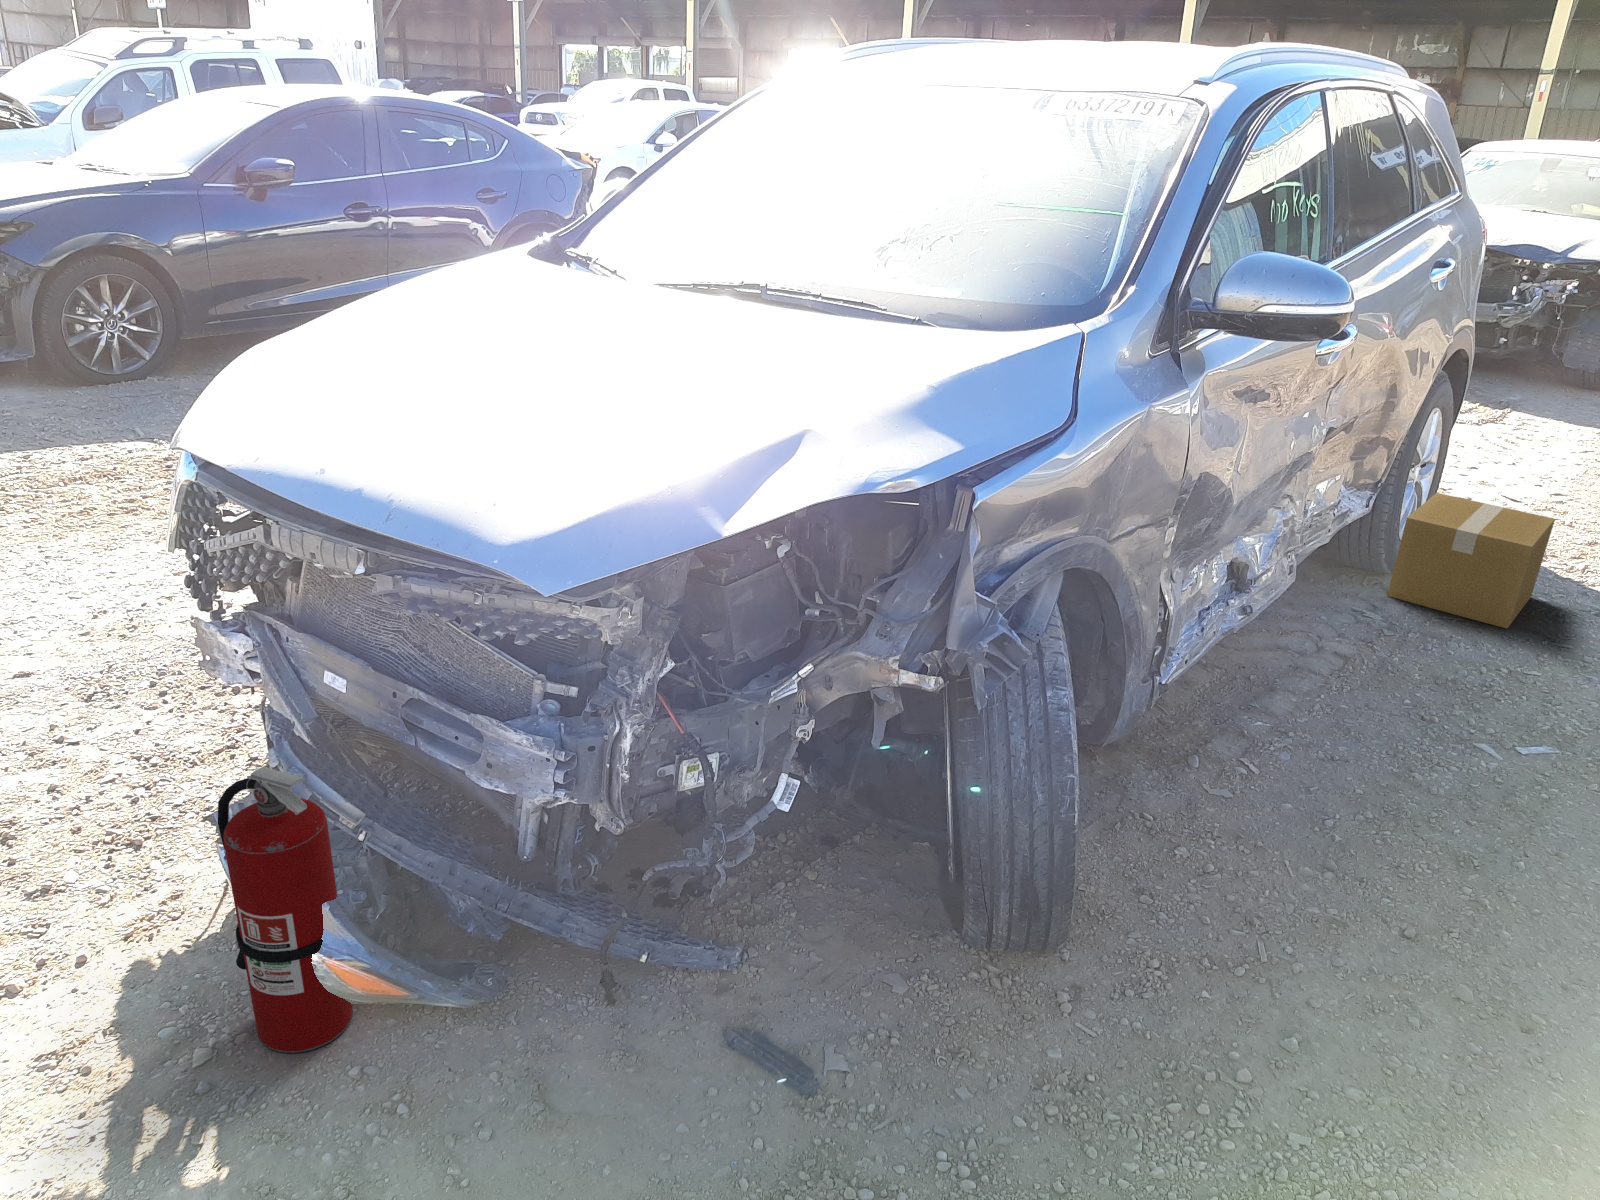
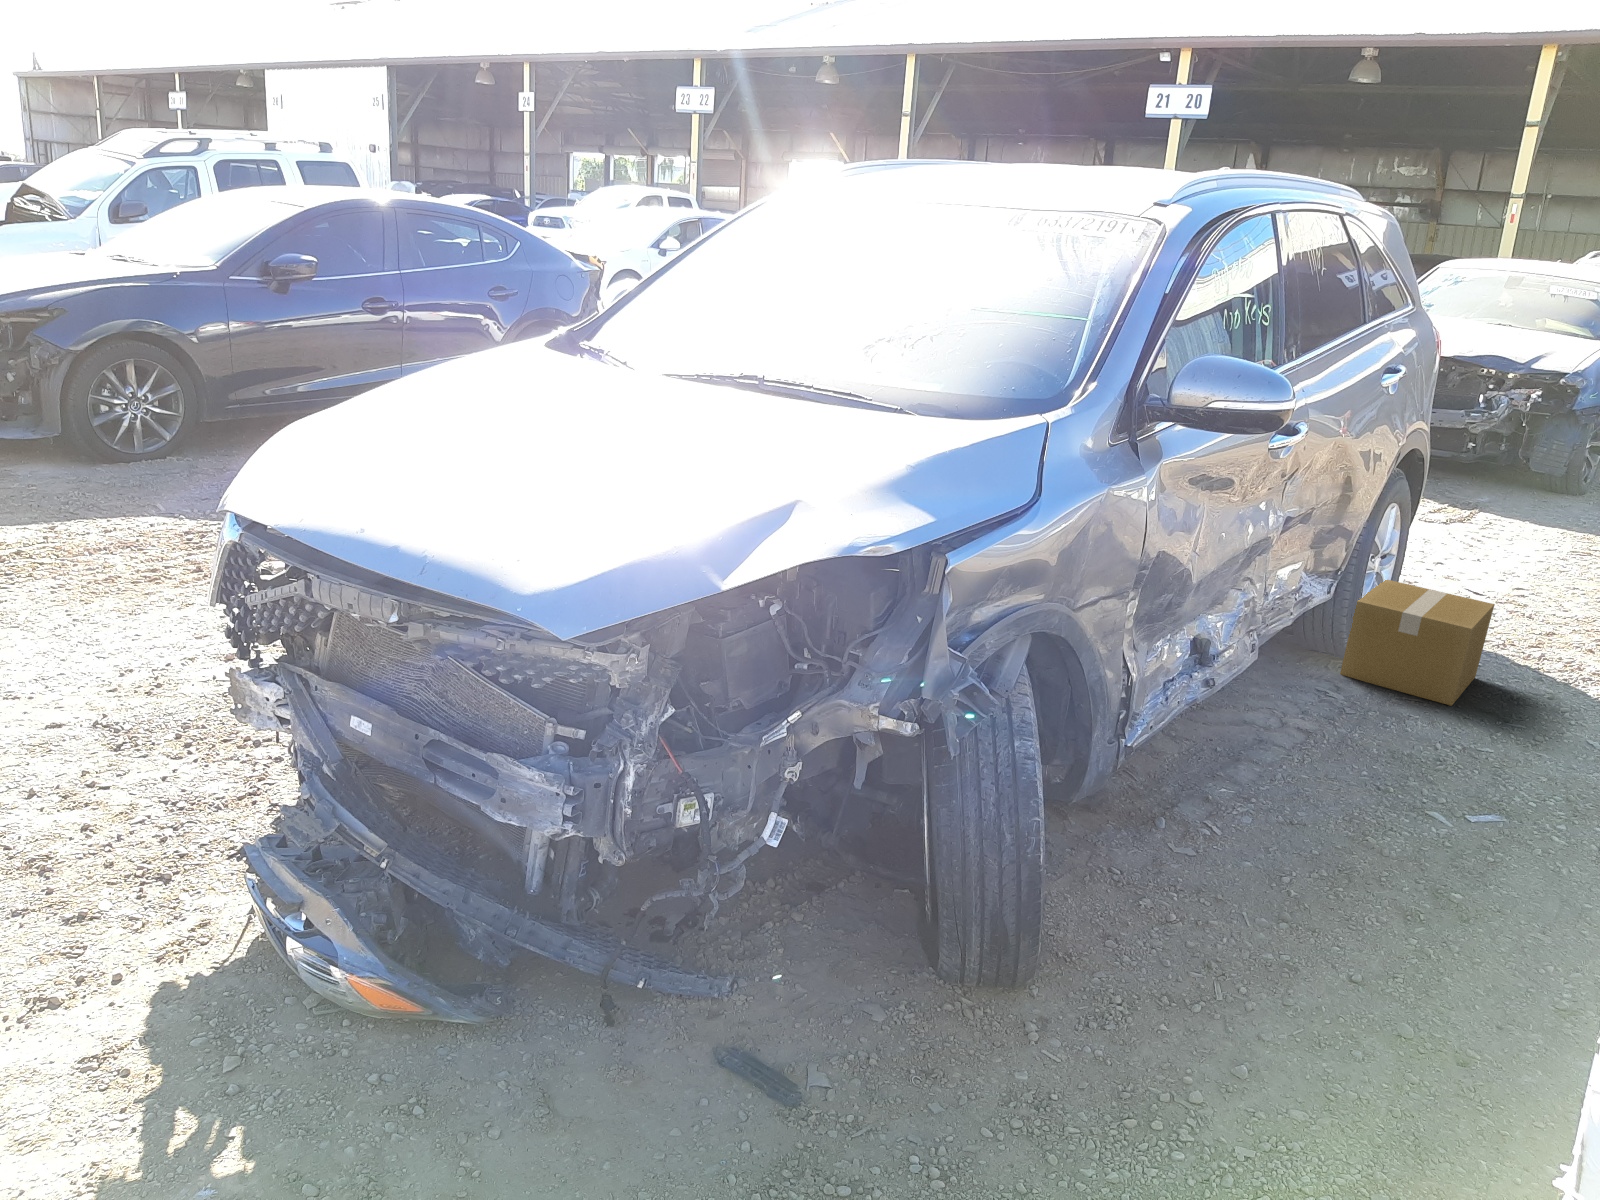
fire extinguisher: present [218,767,353,1053] -> none [255,795,369,1066]

